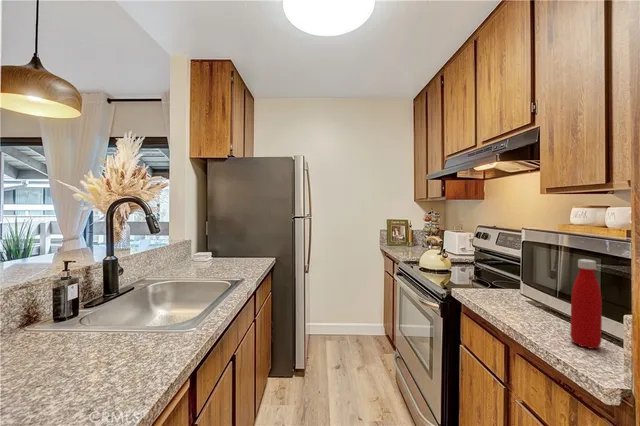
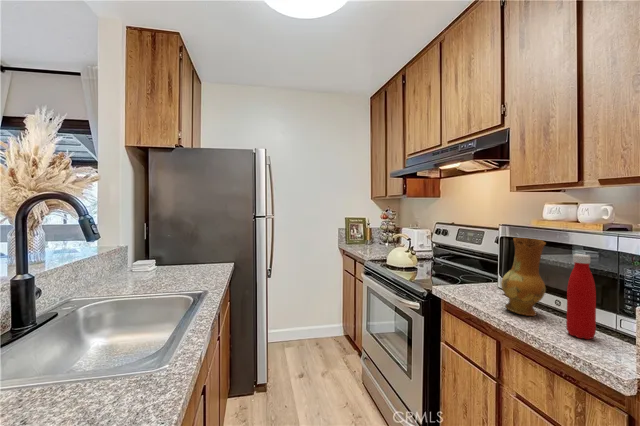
ceramic jug: none [513,241,559,323] -> present [501,238,546,316]

